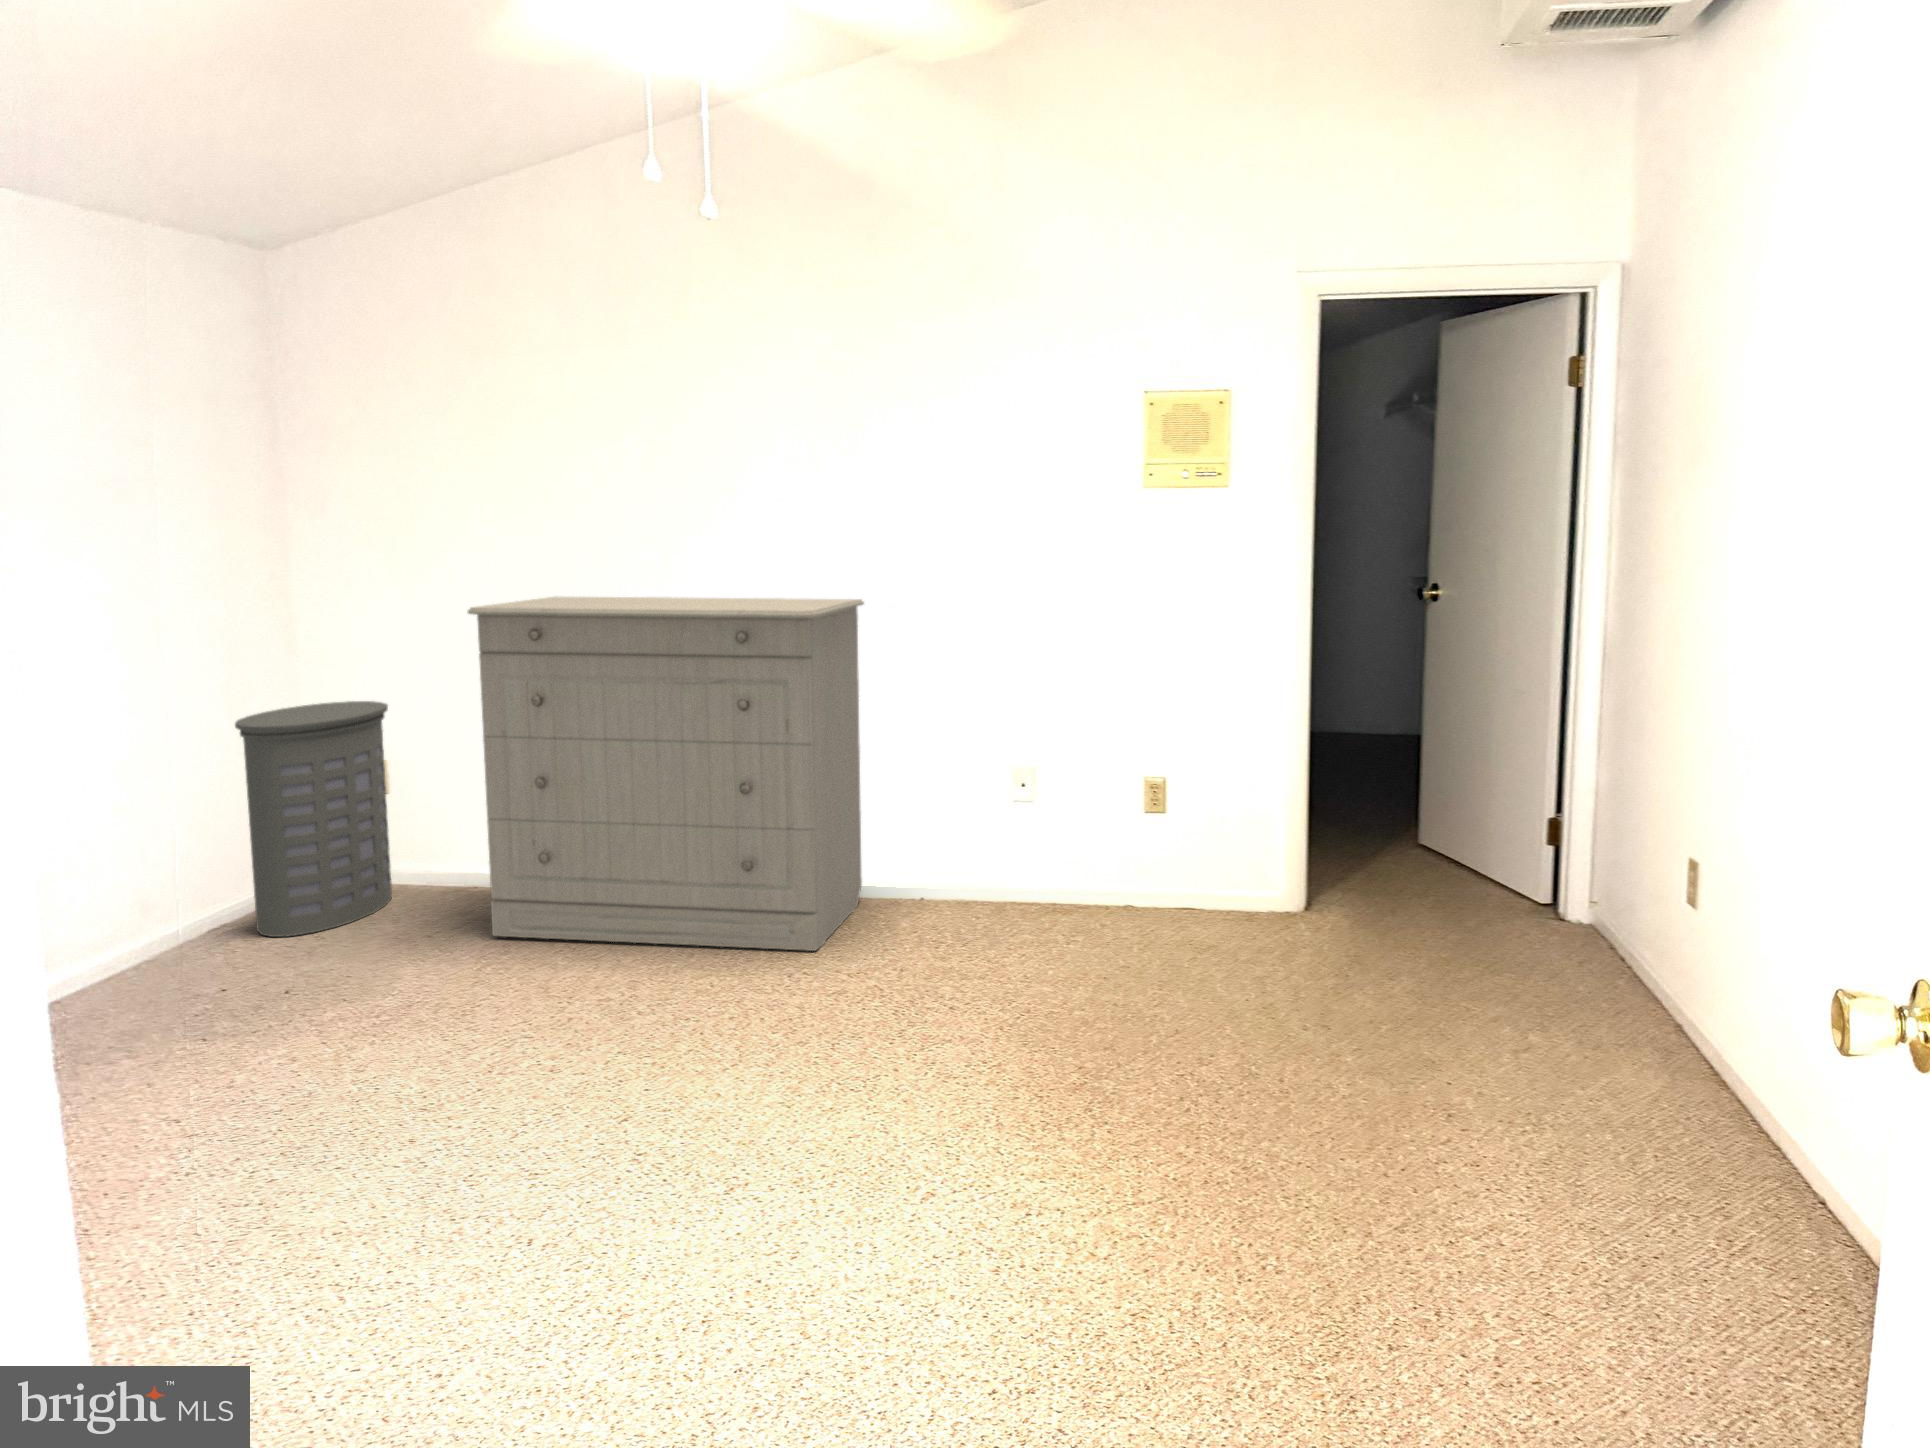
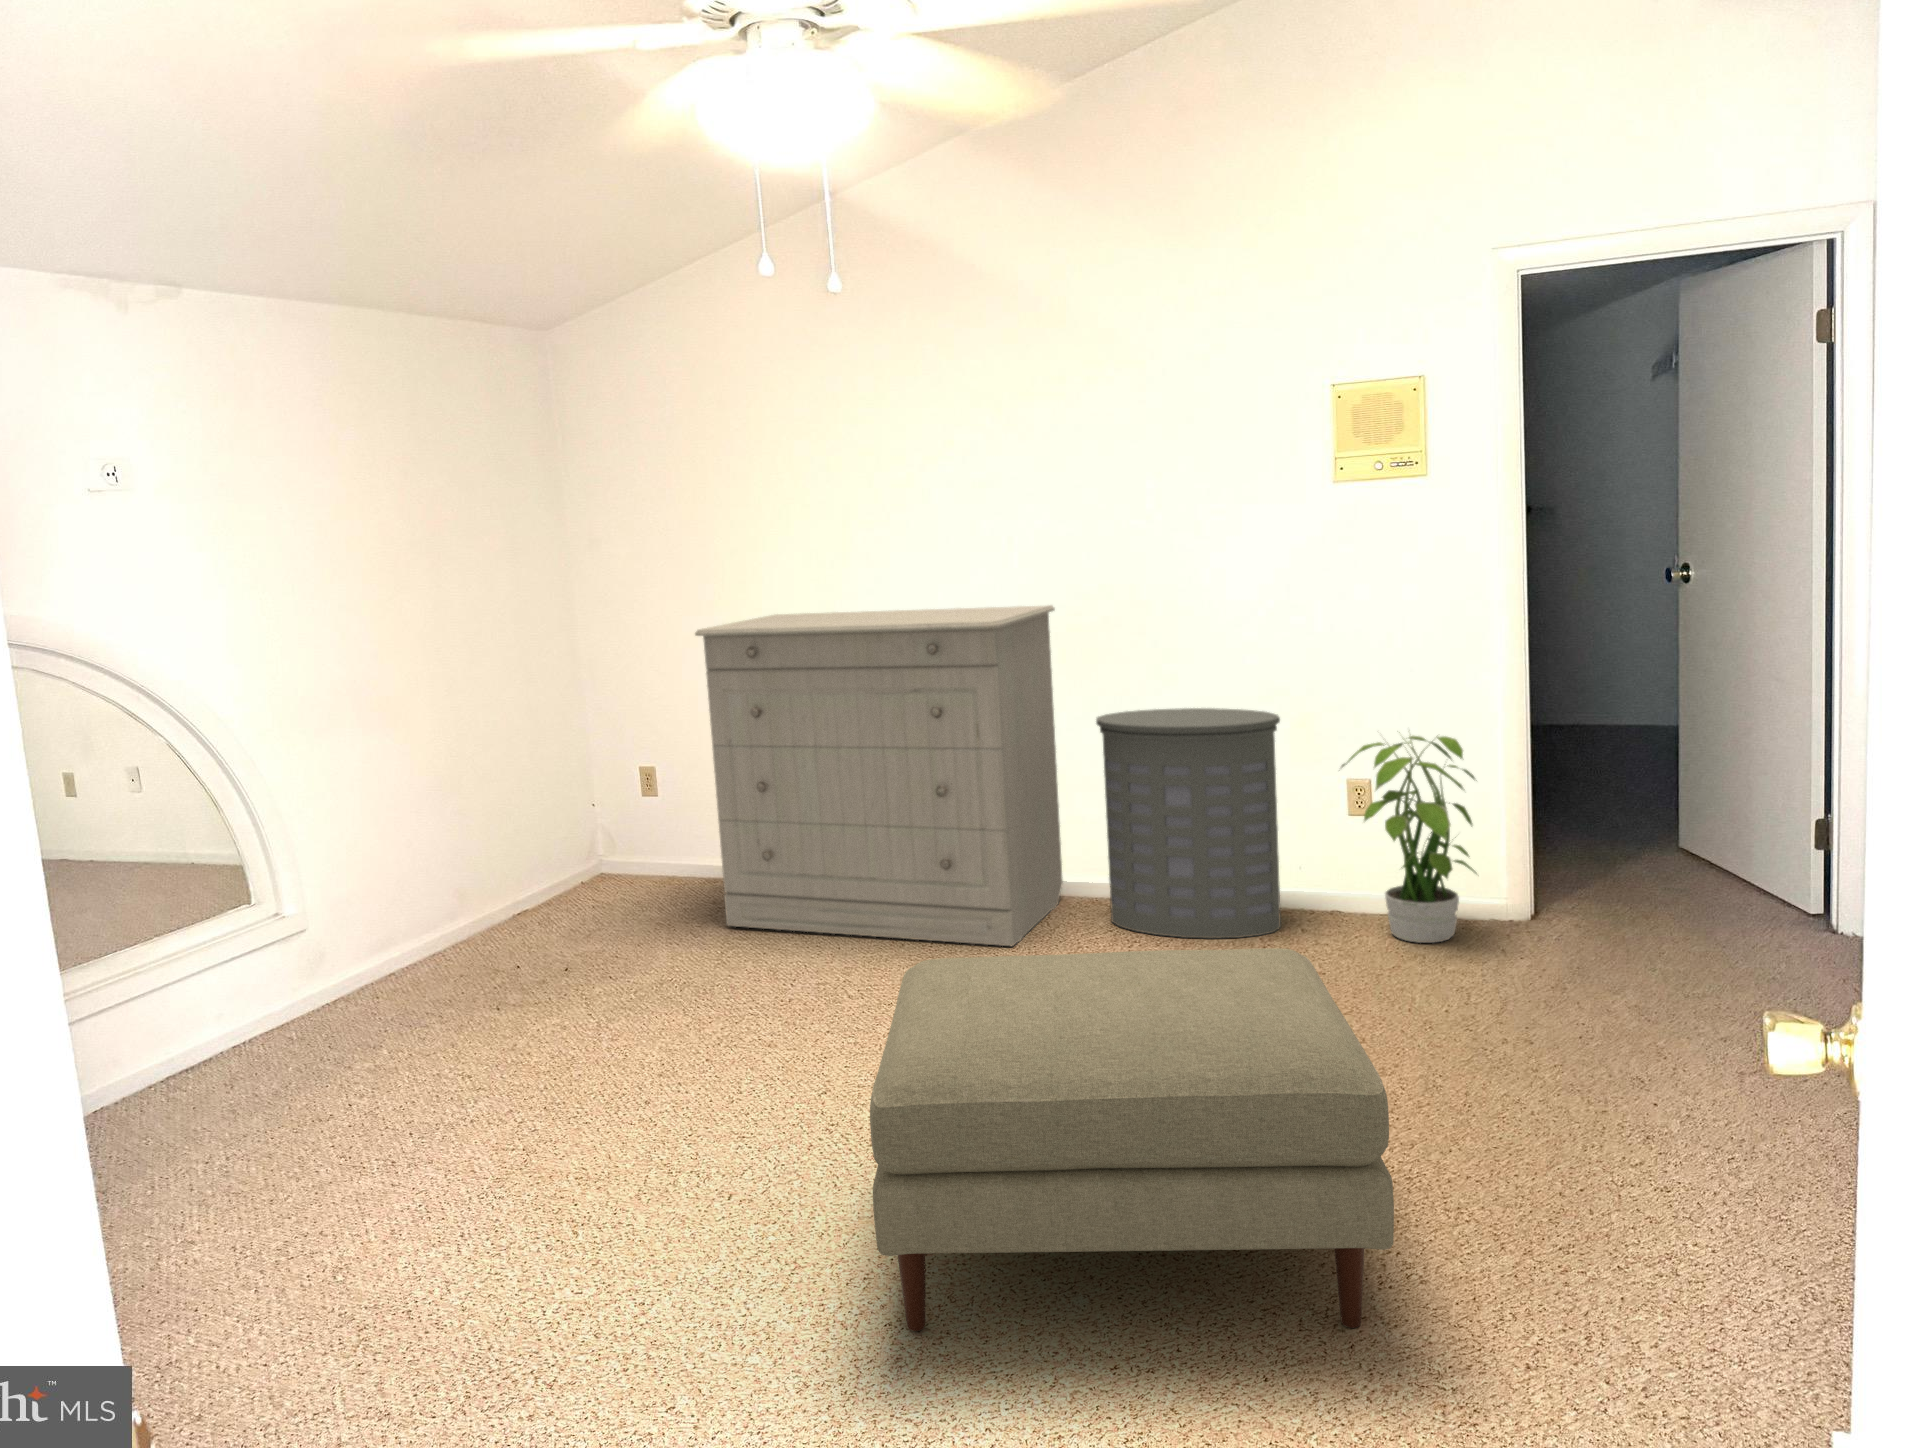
laundry hamper: present [235,701,392,937] -> present [1096,708,1281,938]
potted plant: none [1142,731,1267,938] -> present [1341,736,1477,943]
ottoman: none [730,944,1270,1375] -> present [870,948,1394,1331]

